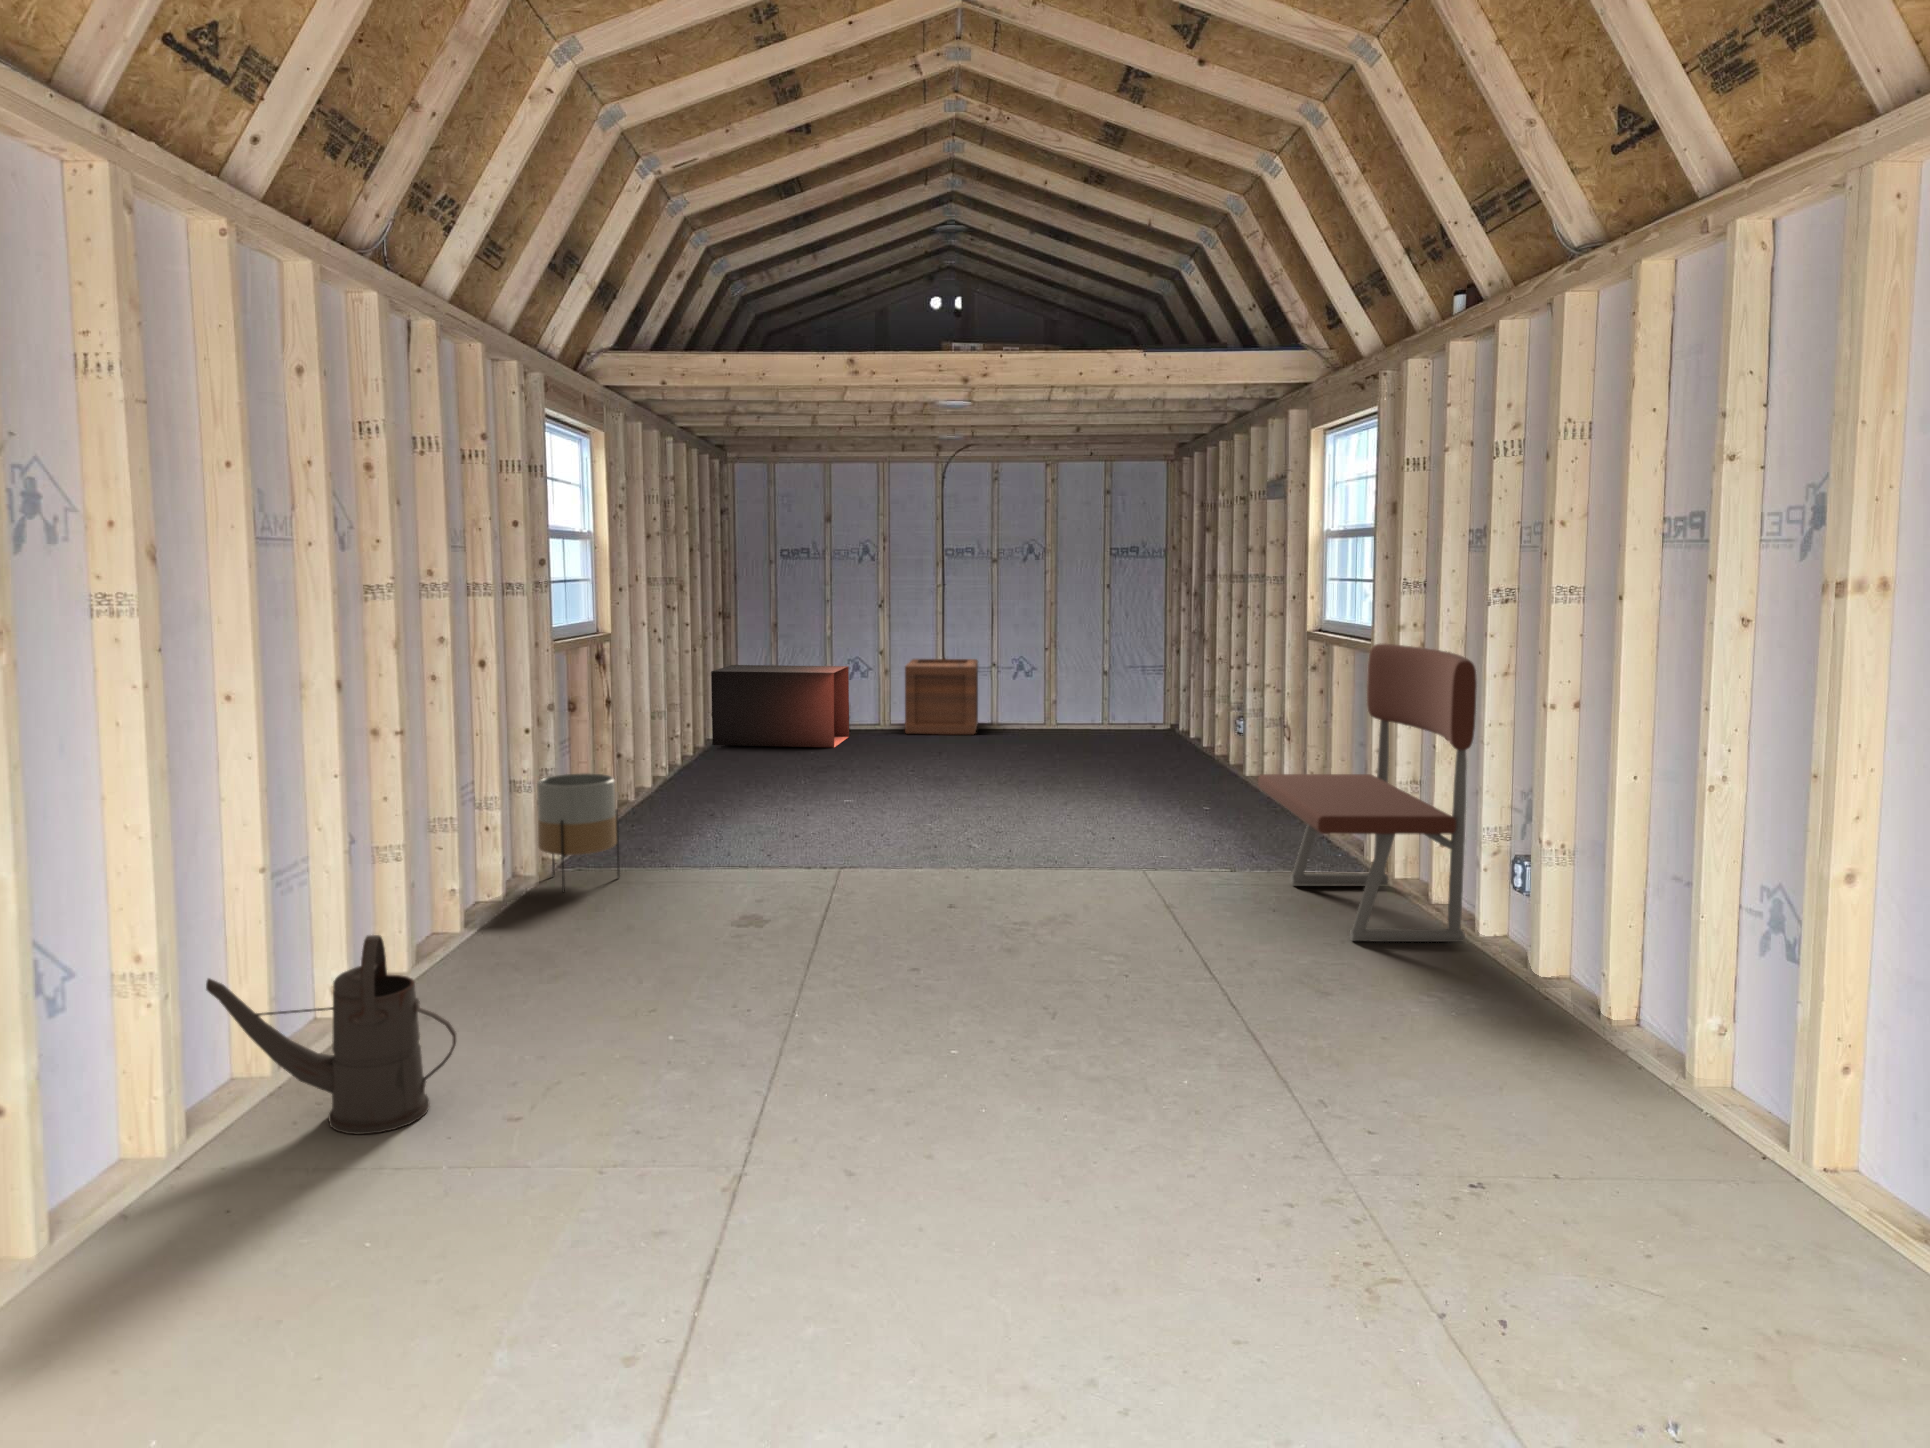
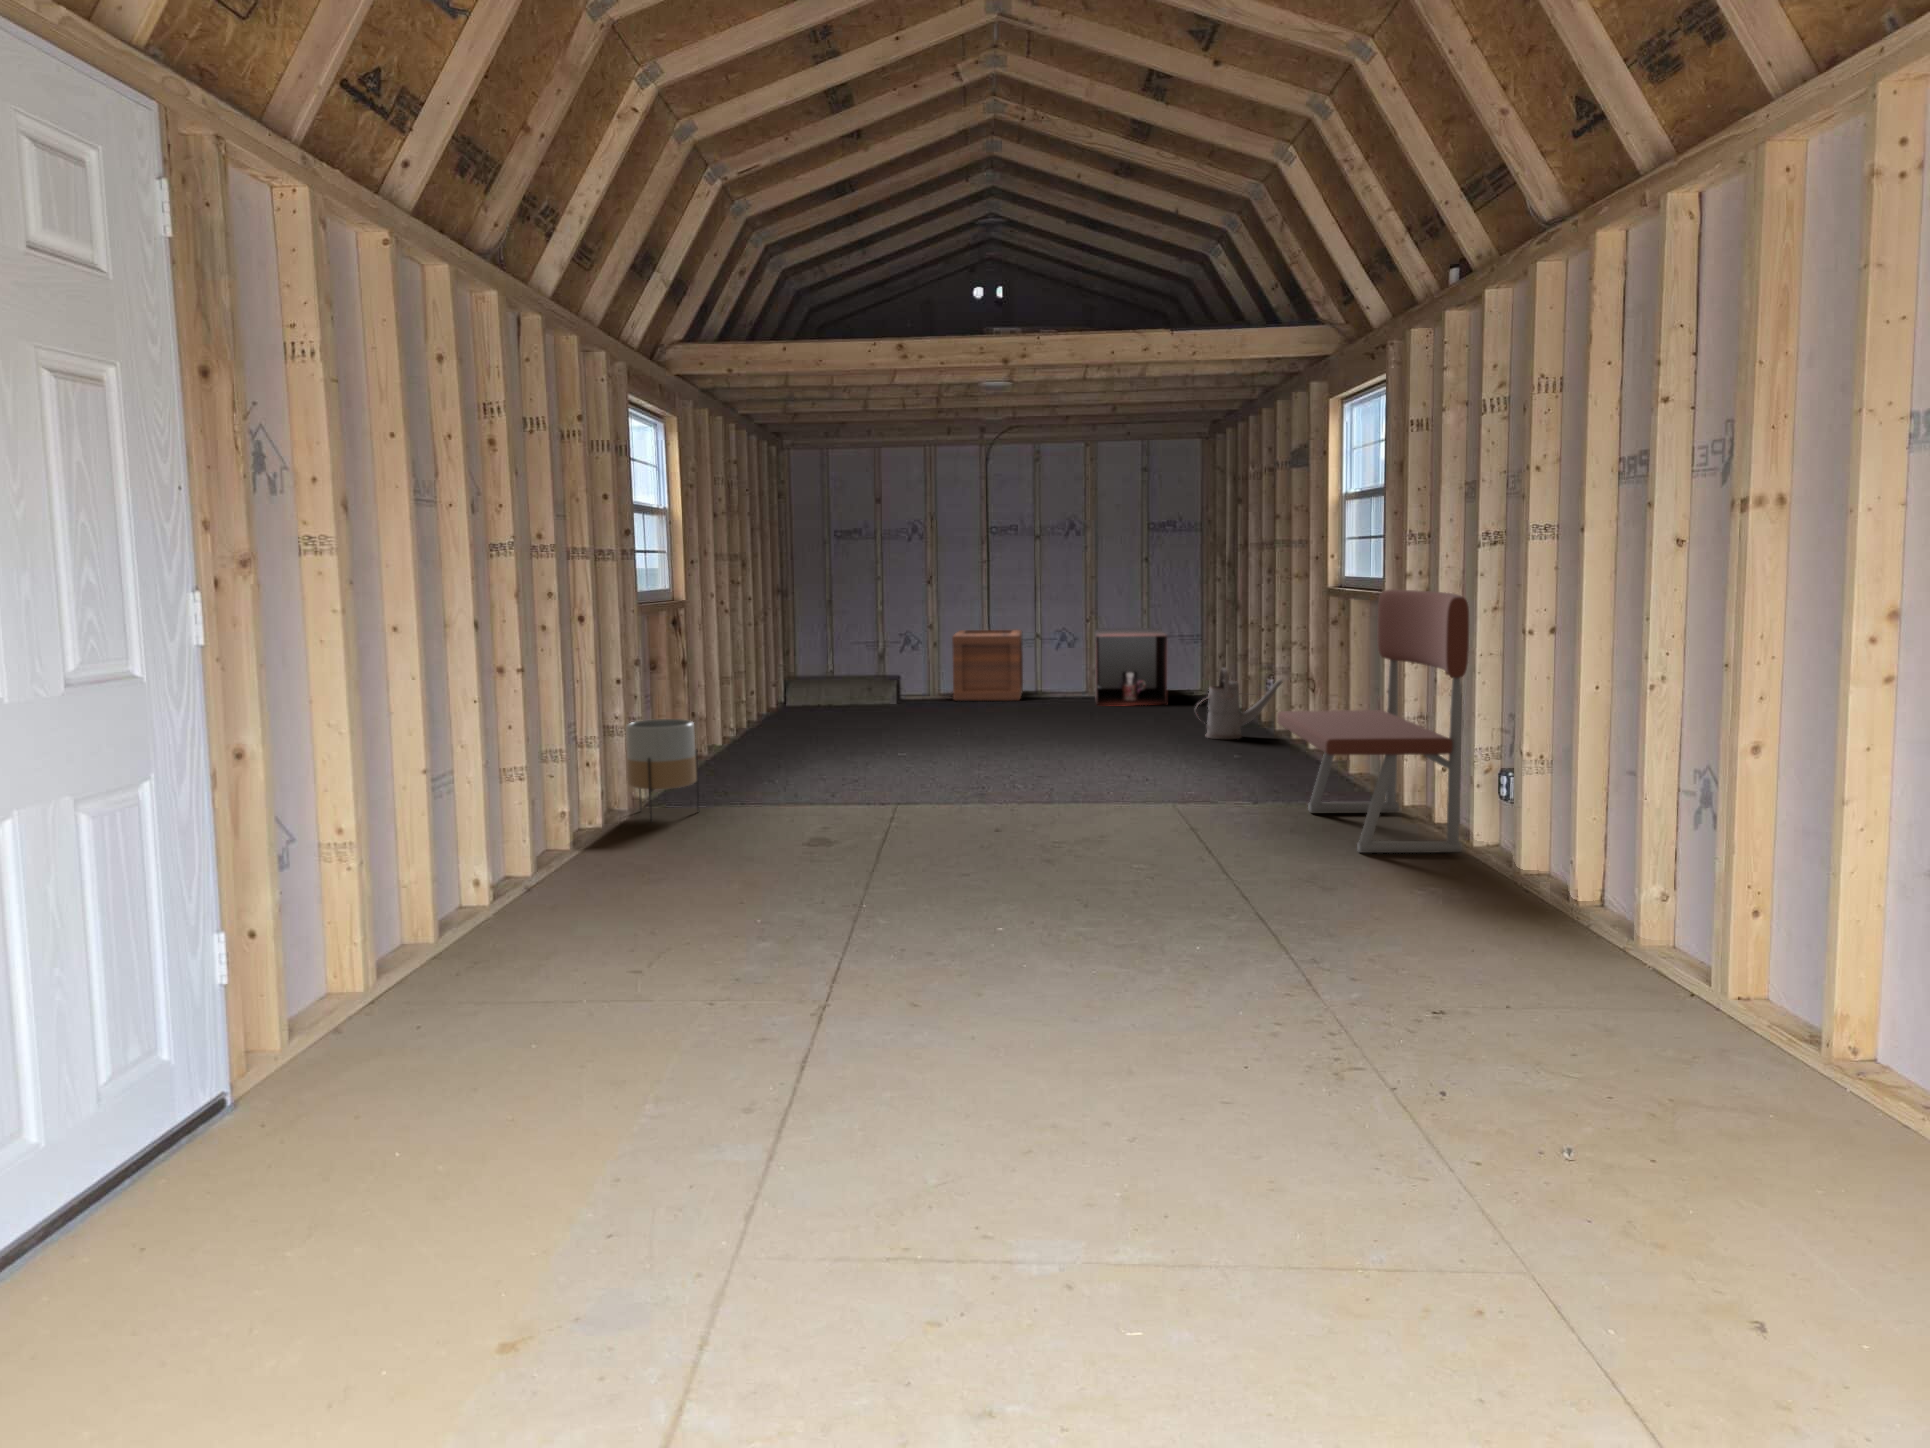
storage cabinet: present [711,665,849,747] -> present [1095,628,1167,705]
watering can: present [206,935,456,1134] -> present [1196,668,1282,739]

